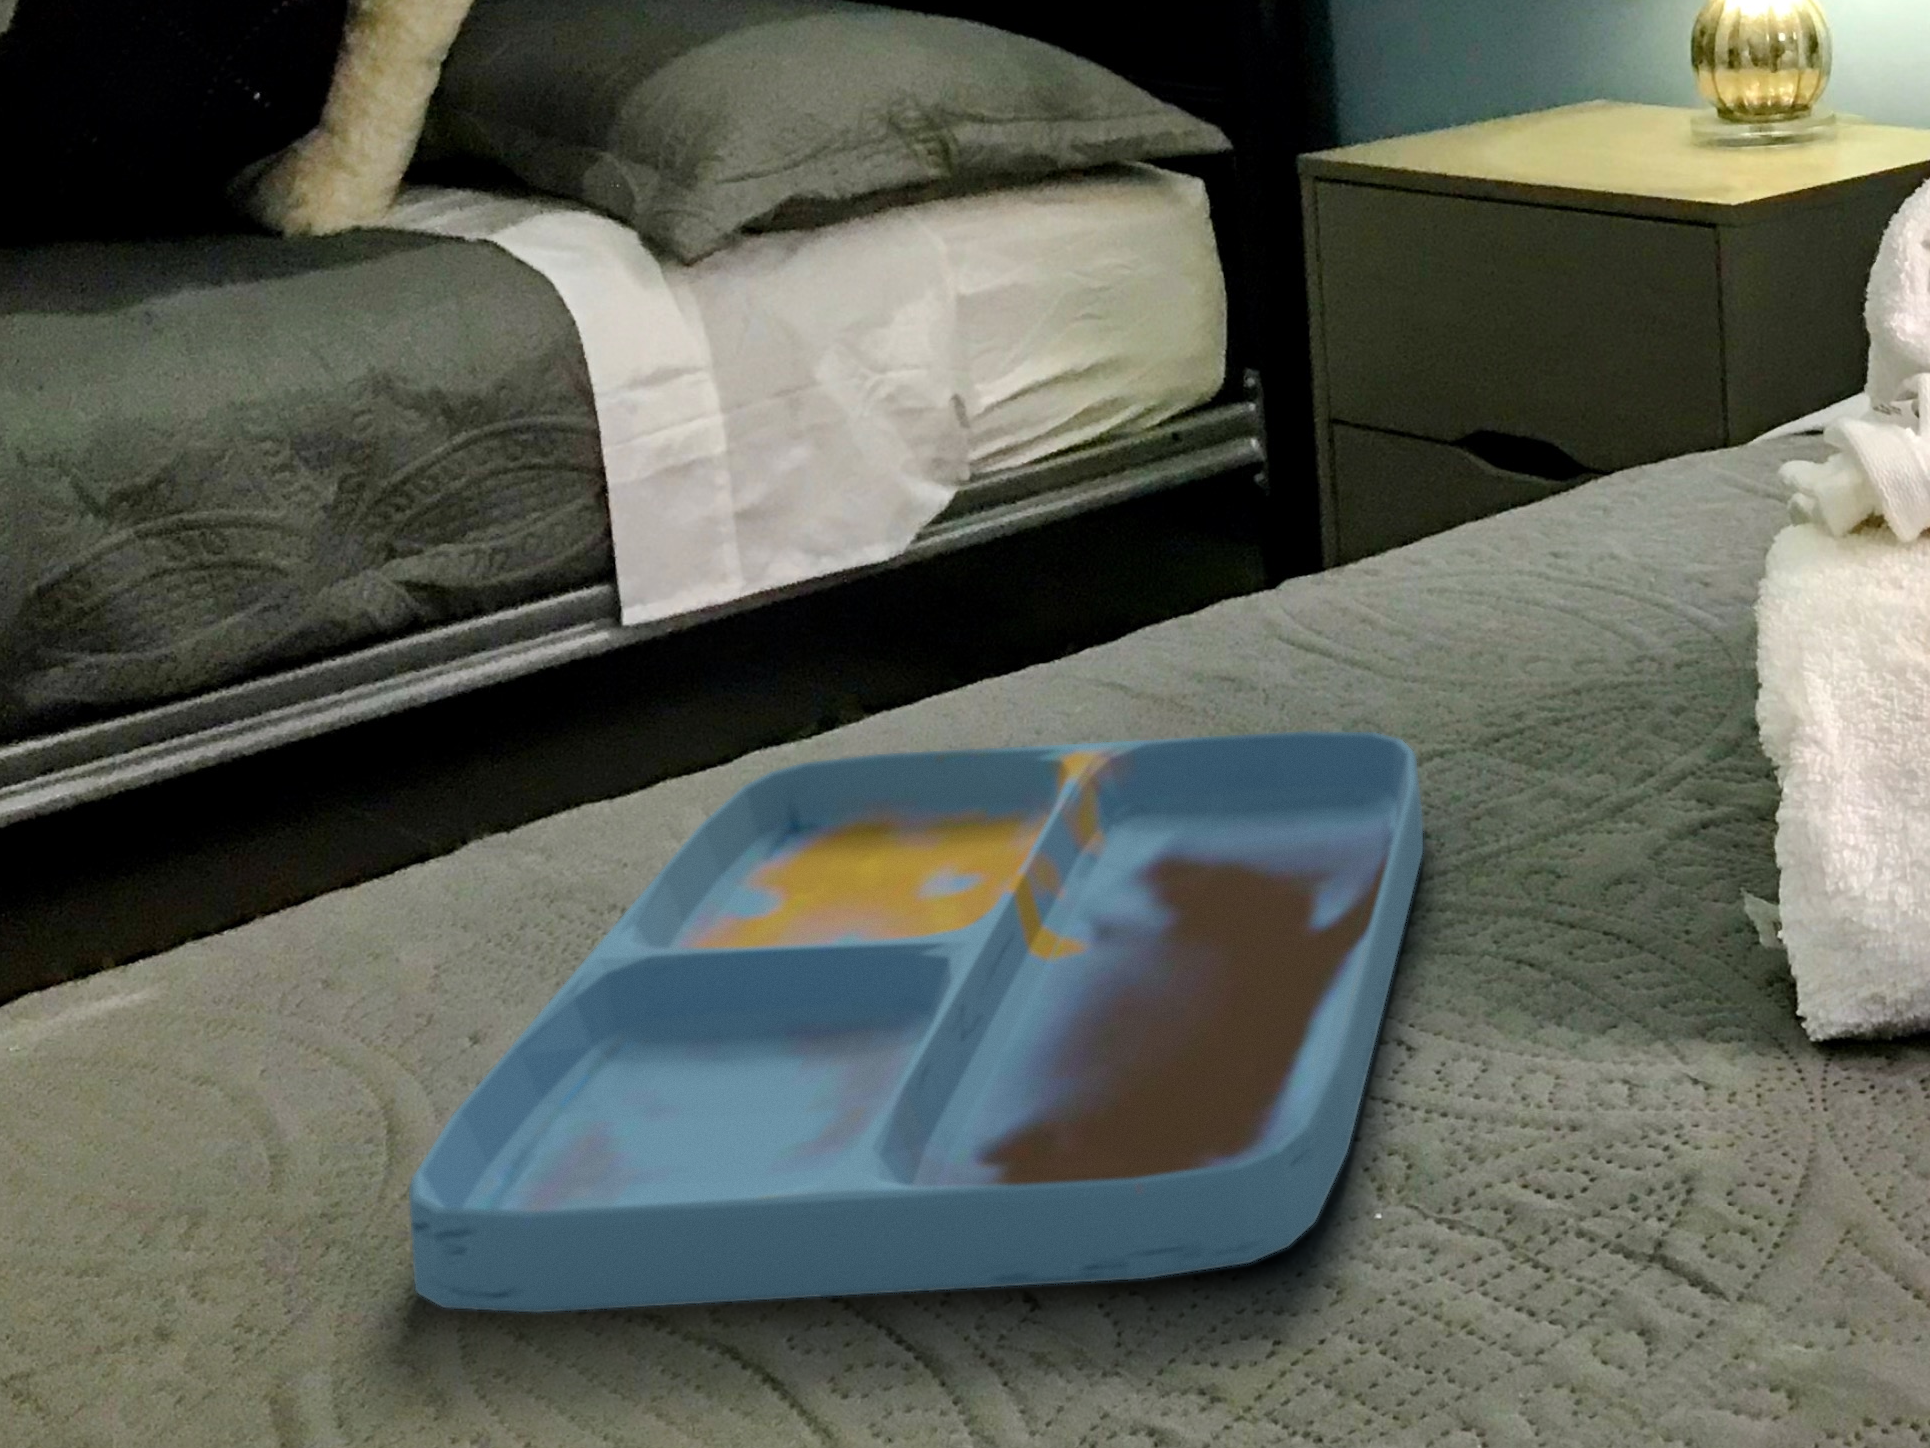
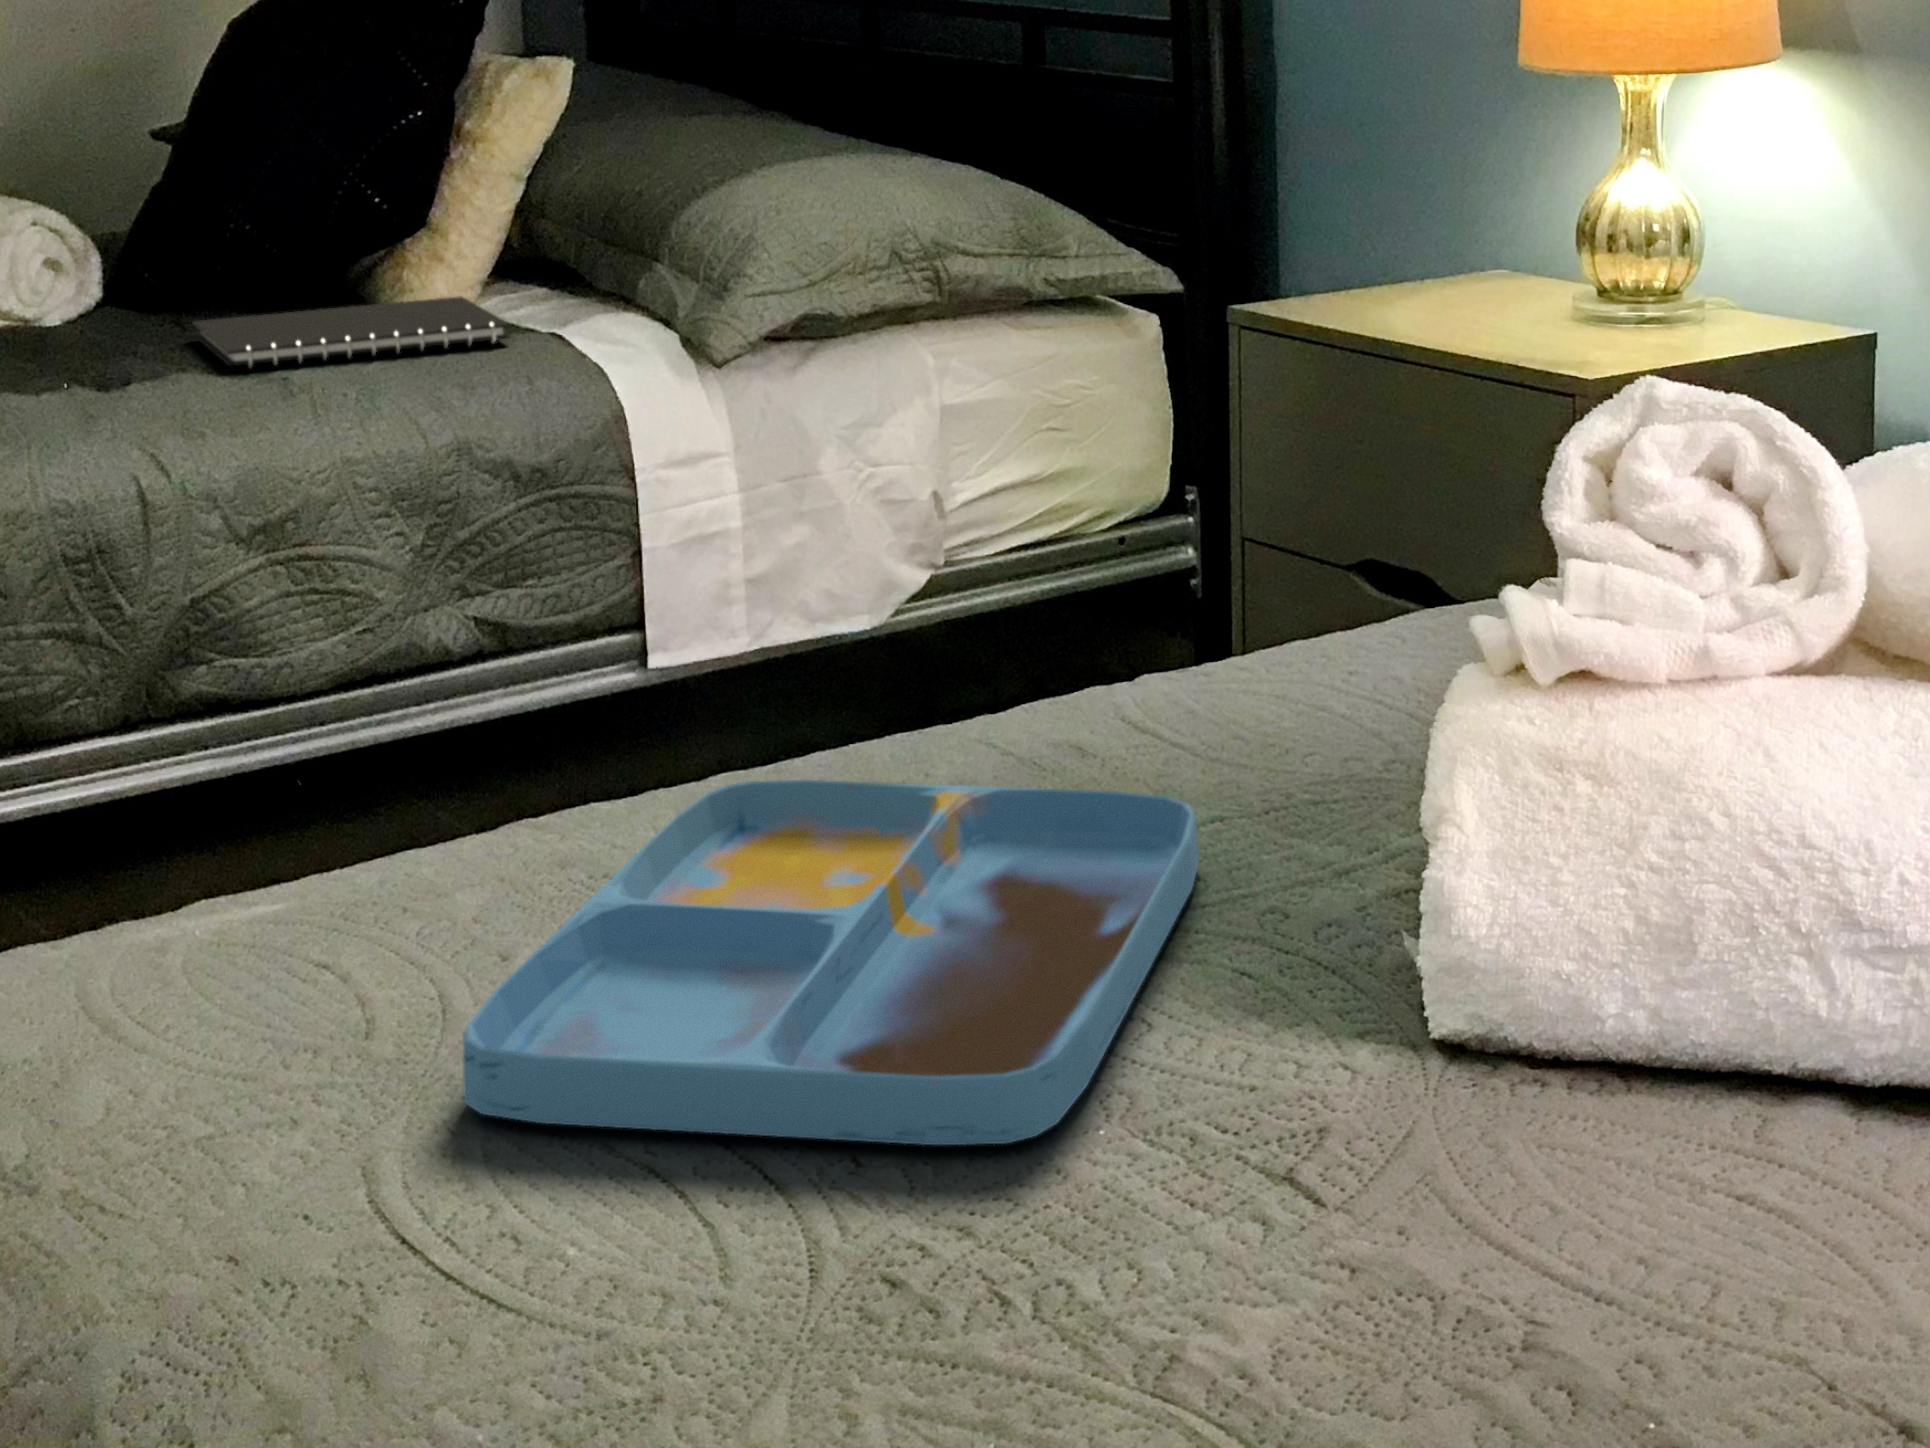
notebook: none [28,206,437,304] -> present [193,297,510,368]

